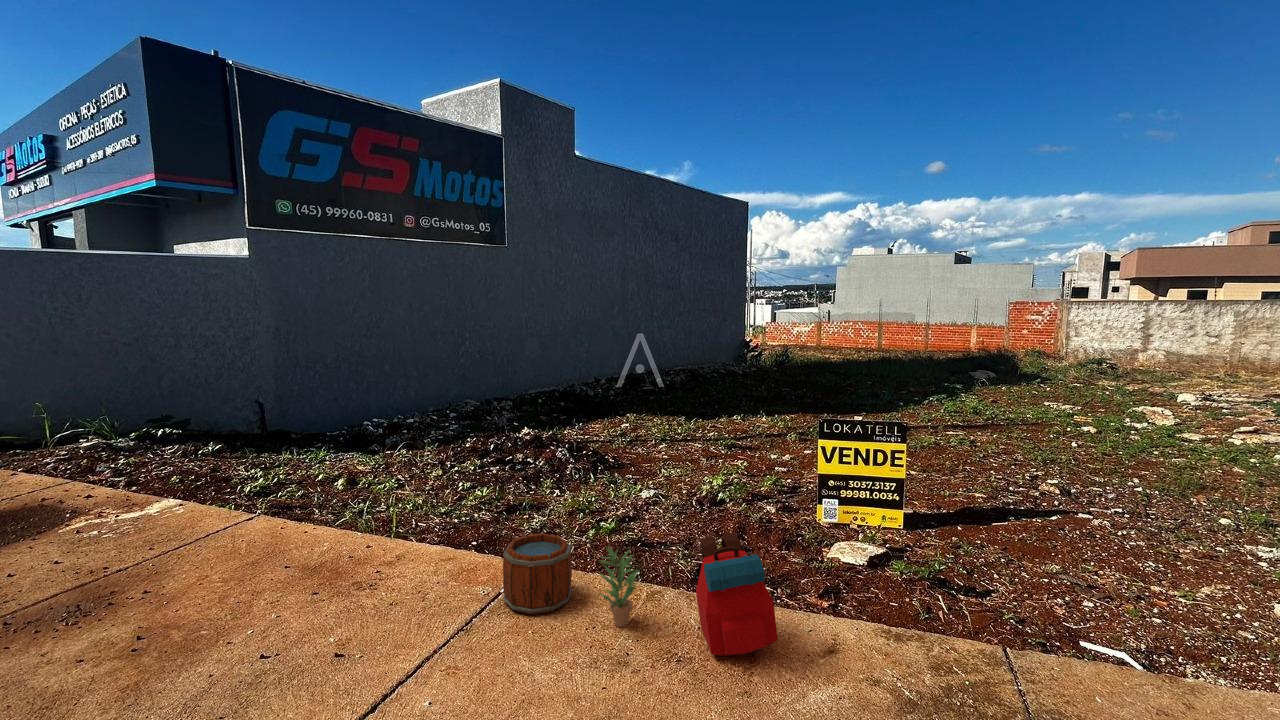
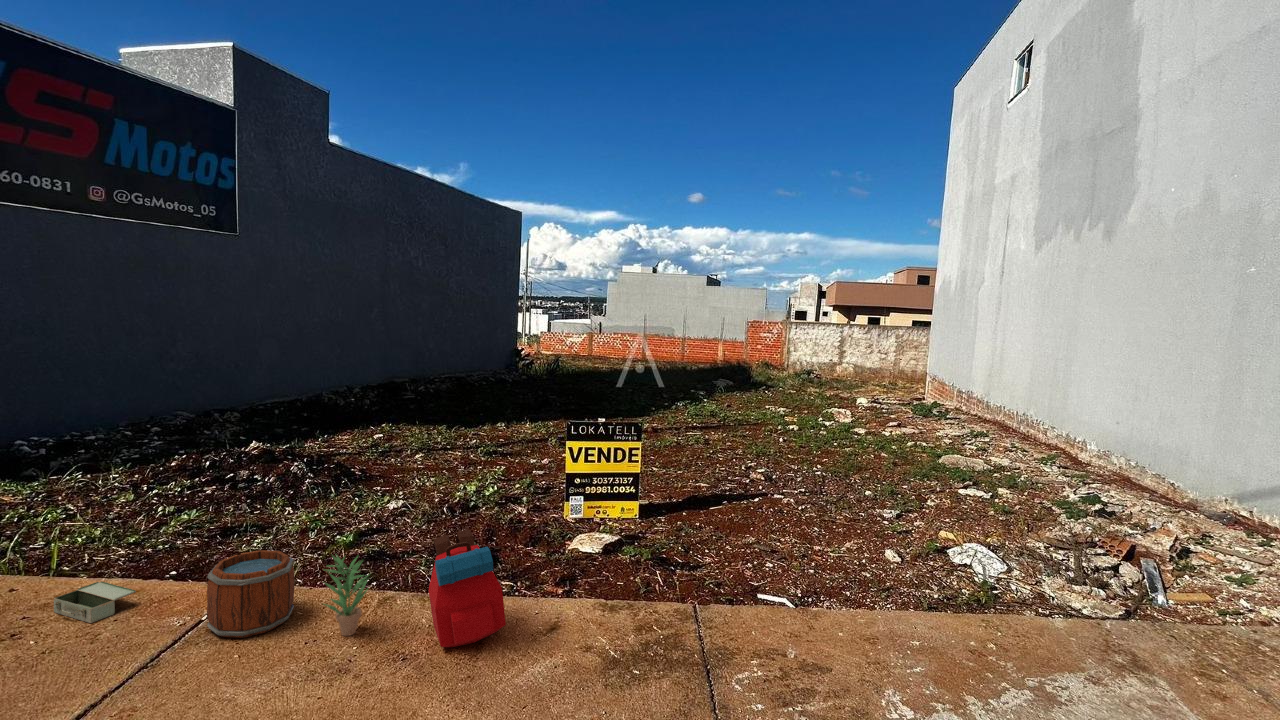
toolbox: none [394,547,450,583] -> present [54,581,136,623]

